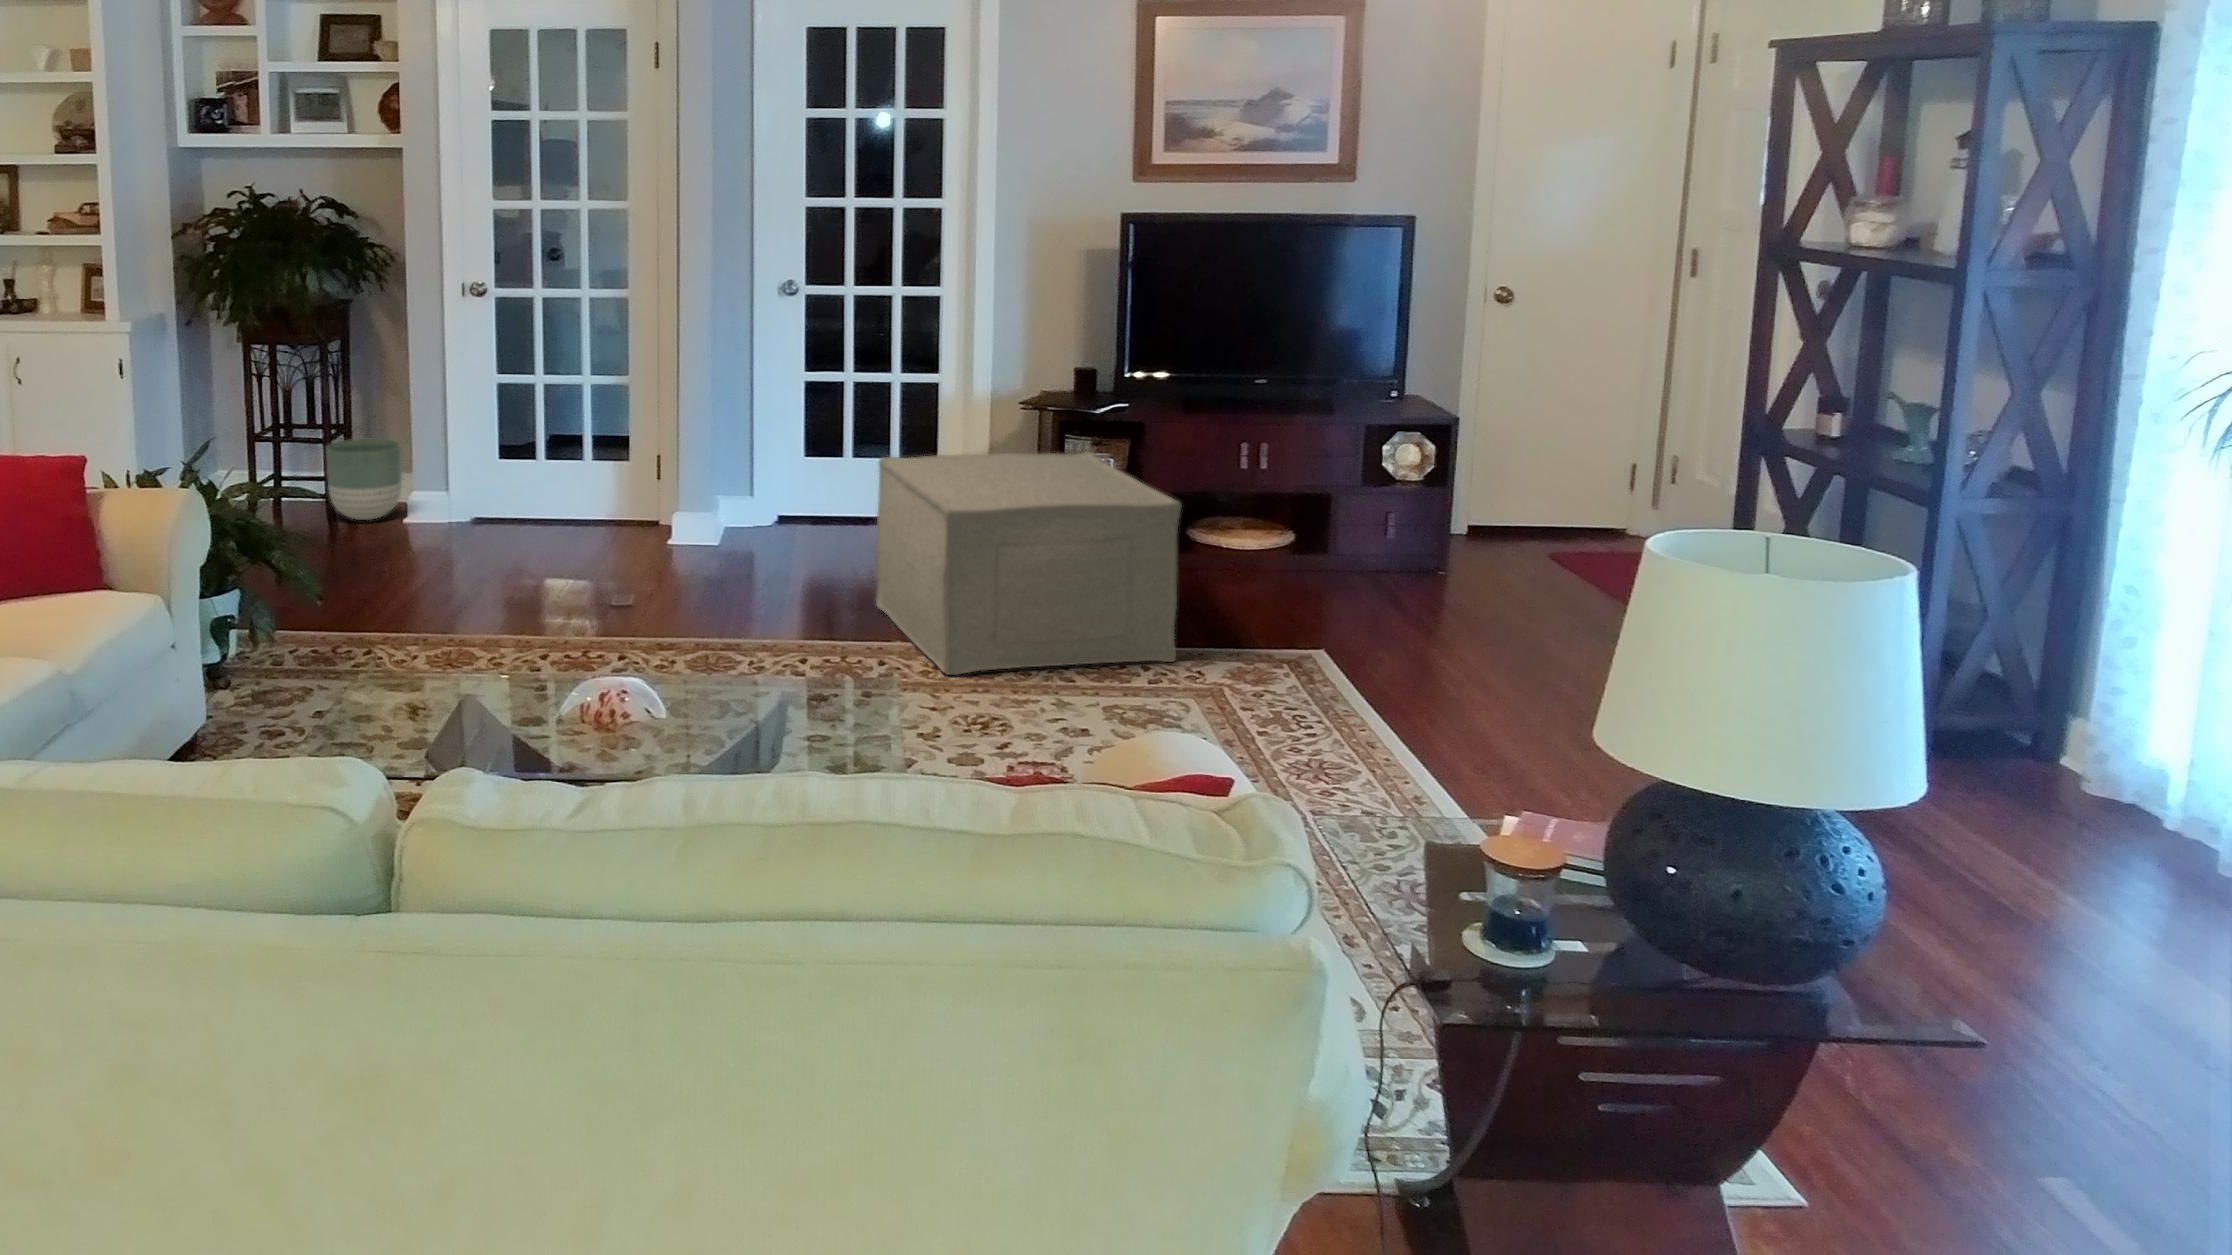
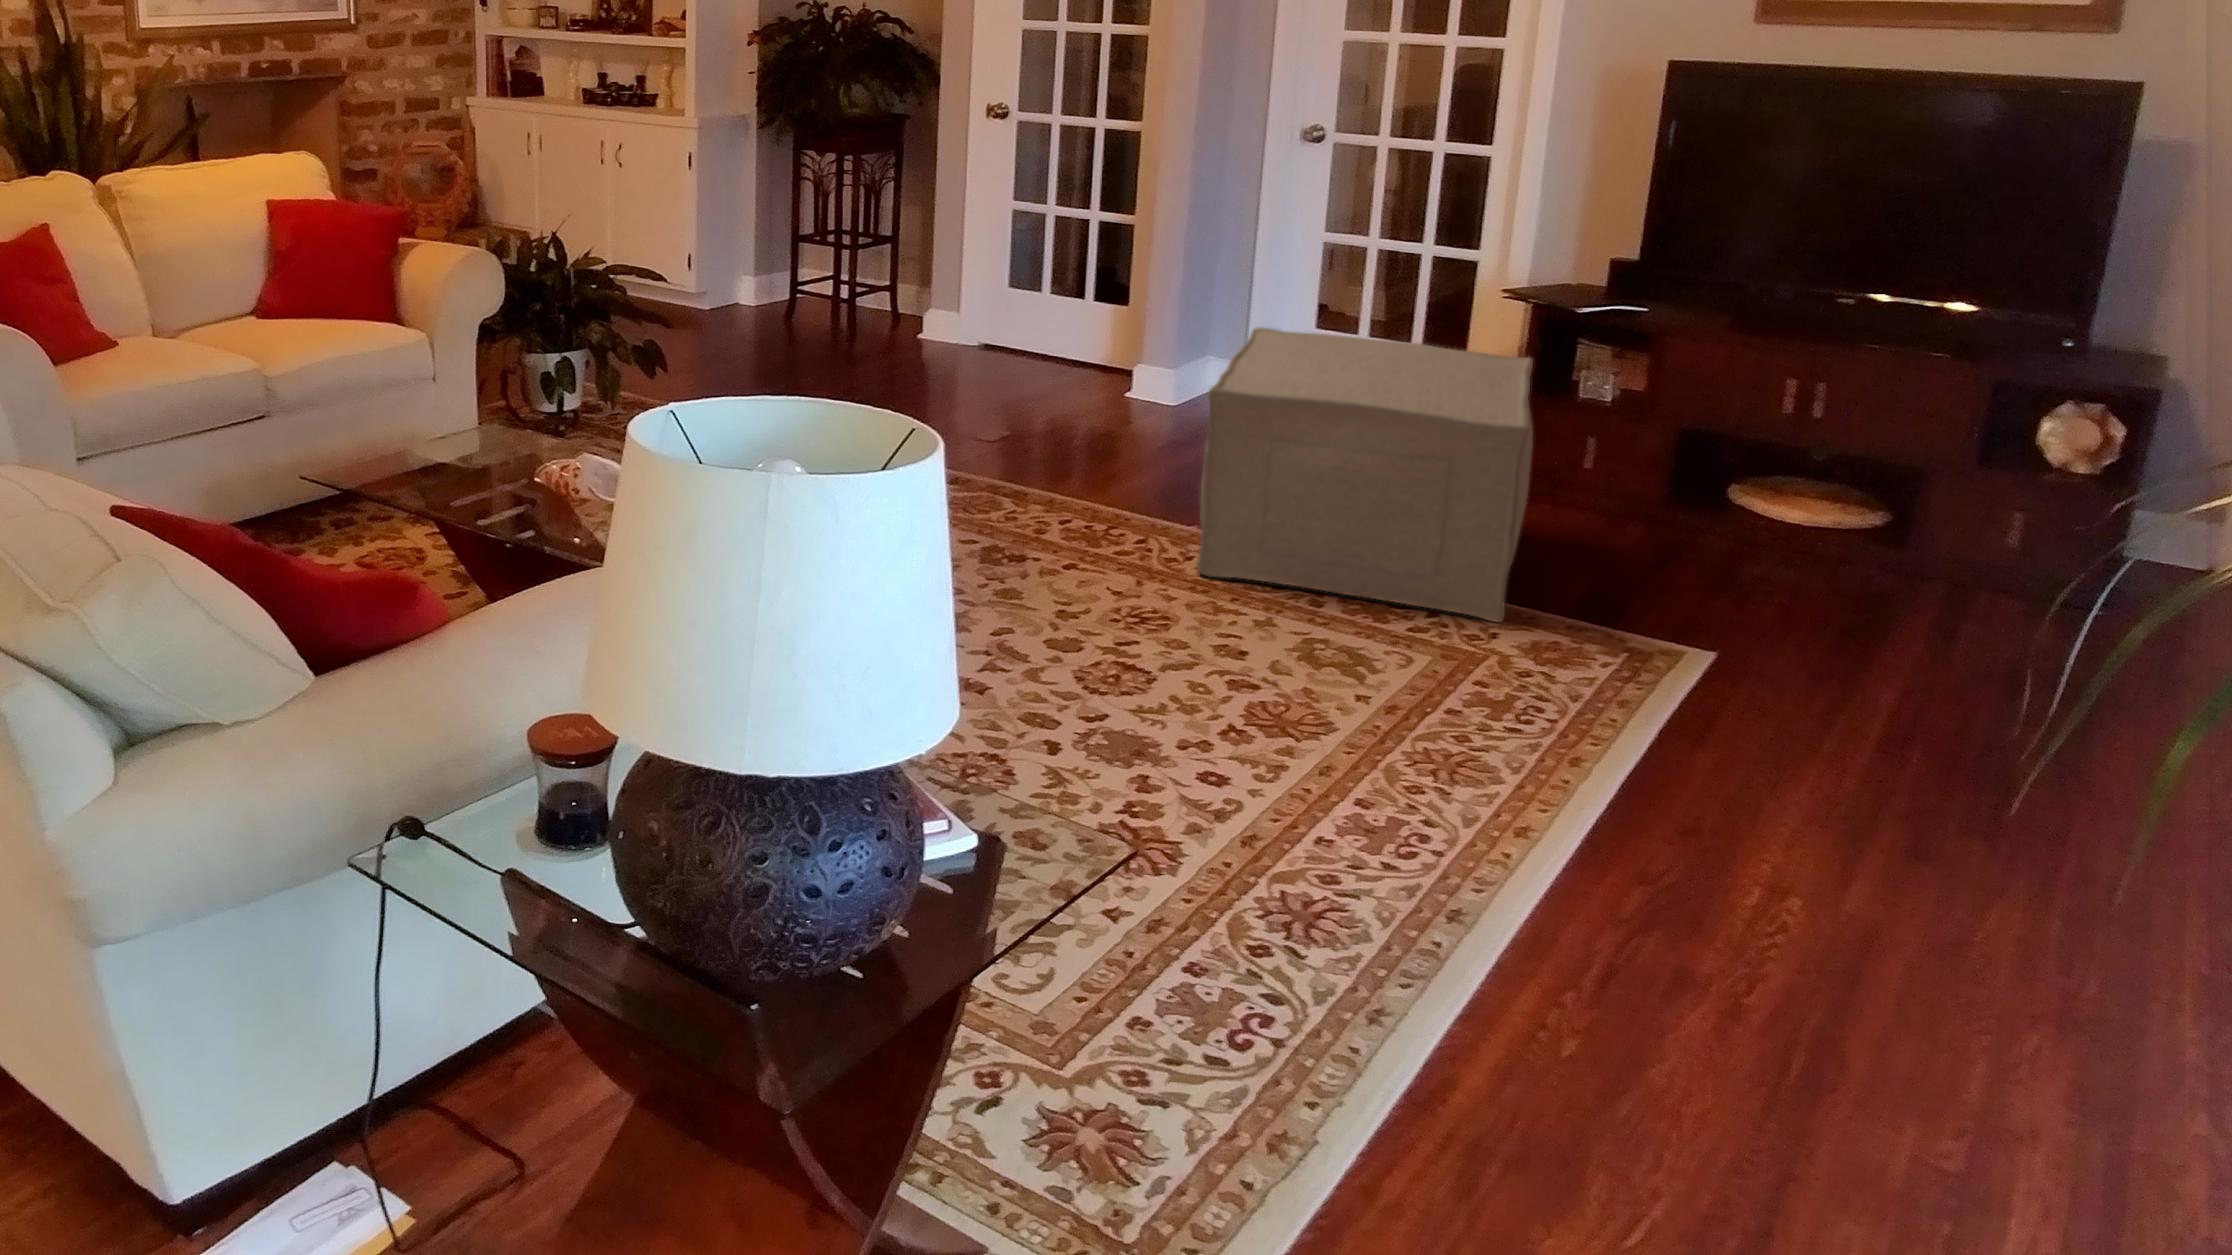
planter: present [326,439,402,520] -> none [852,253,924,332]

